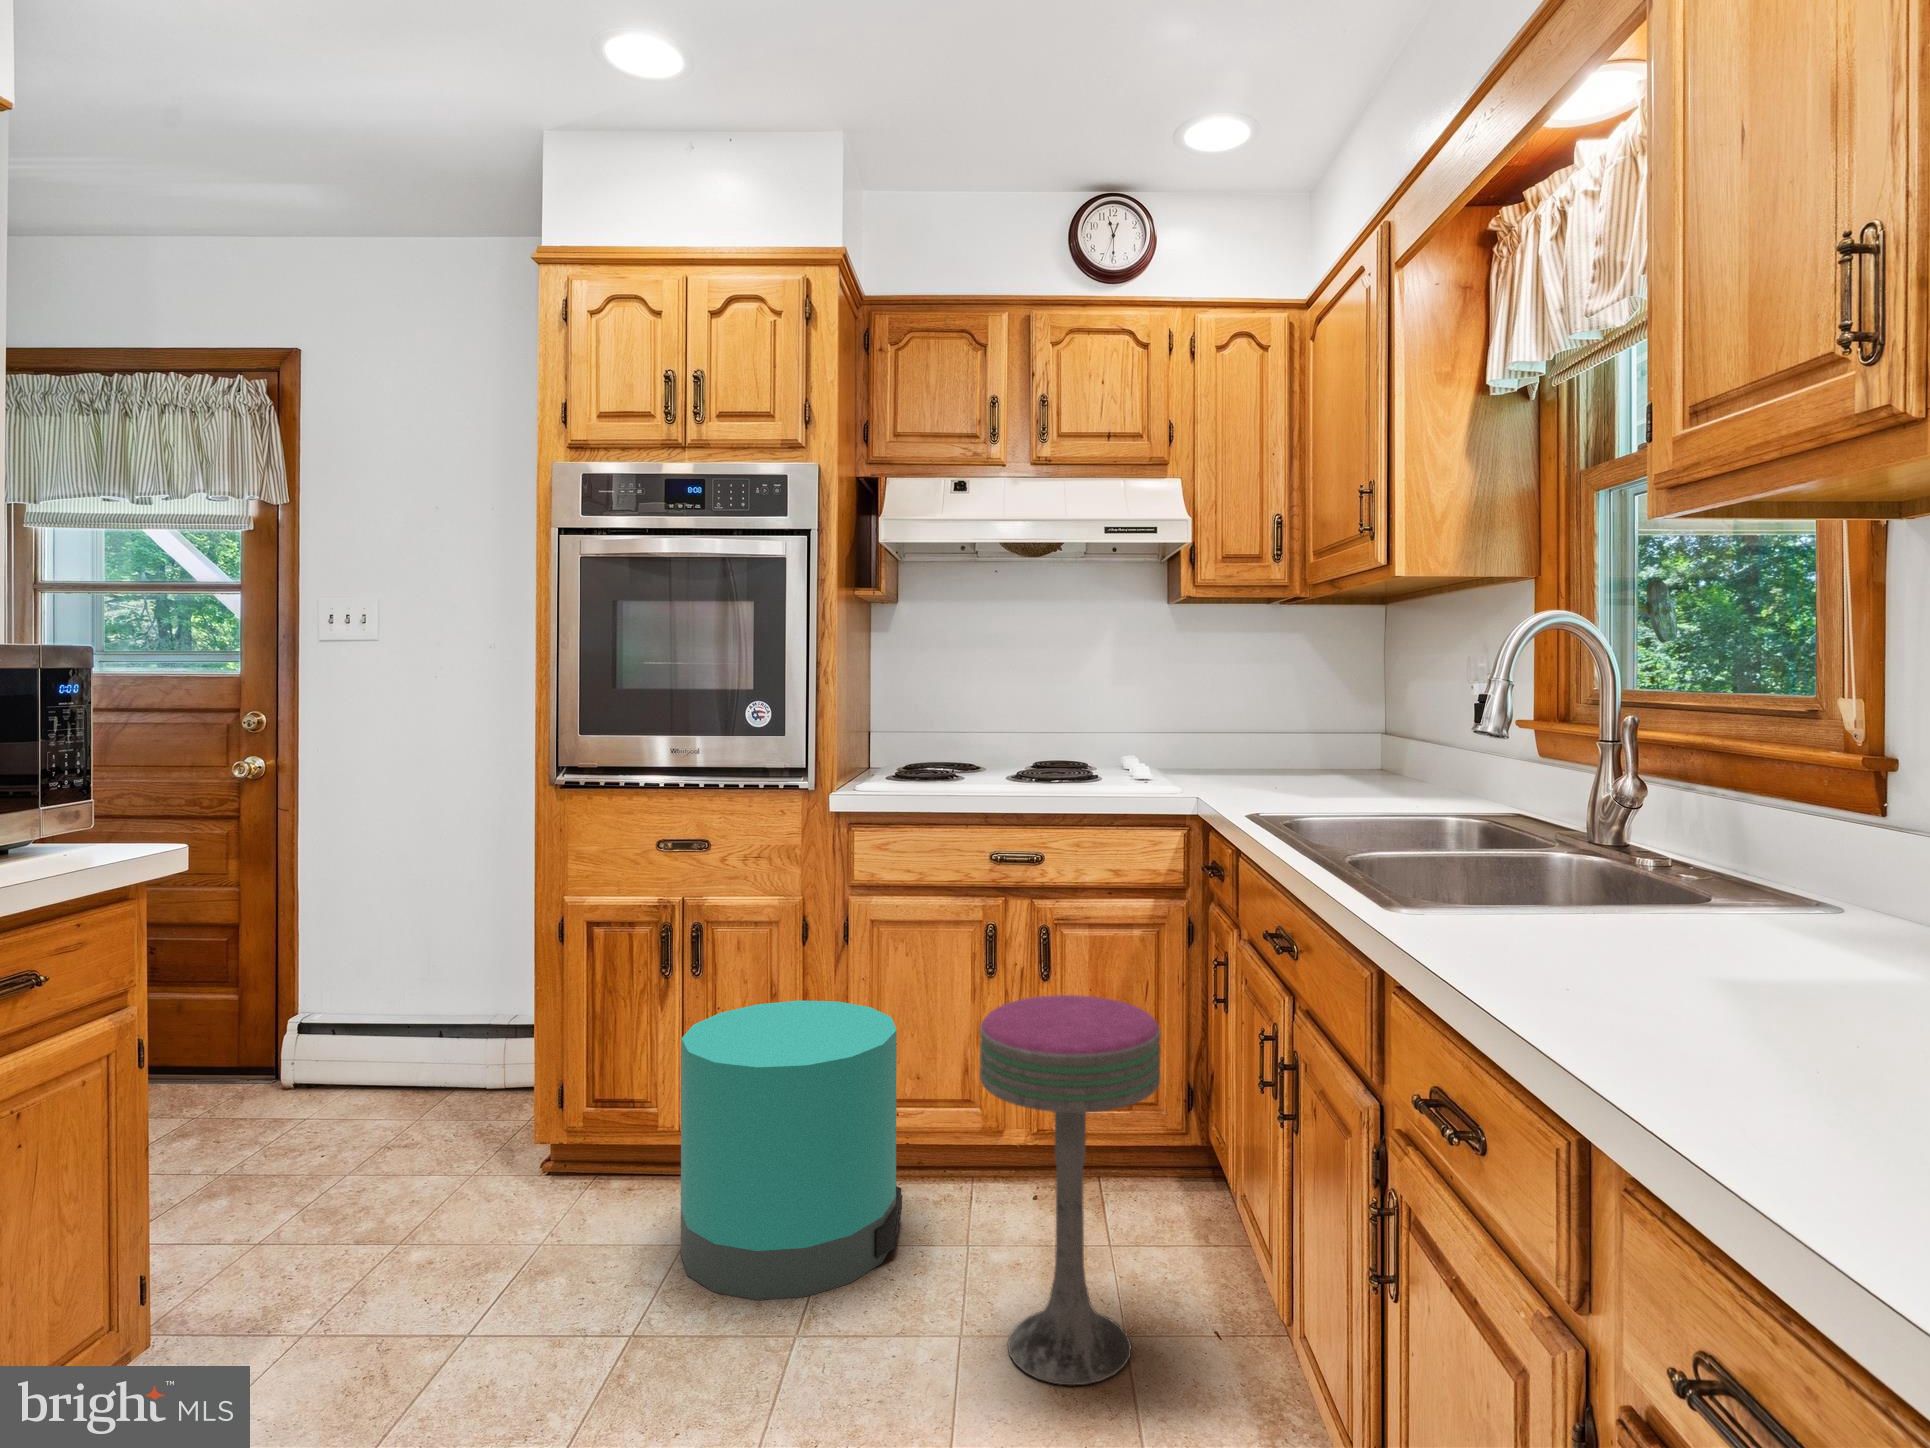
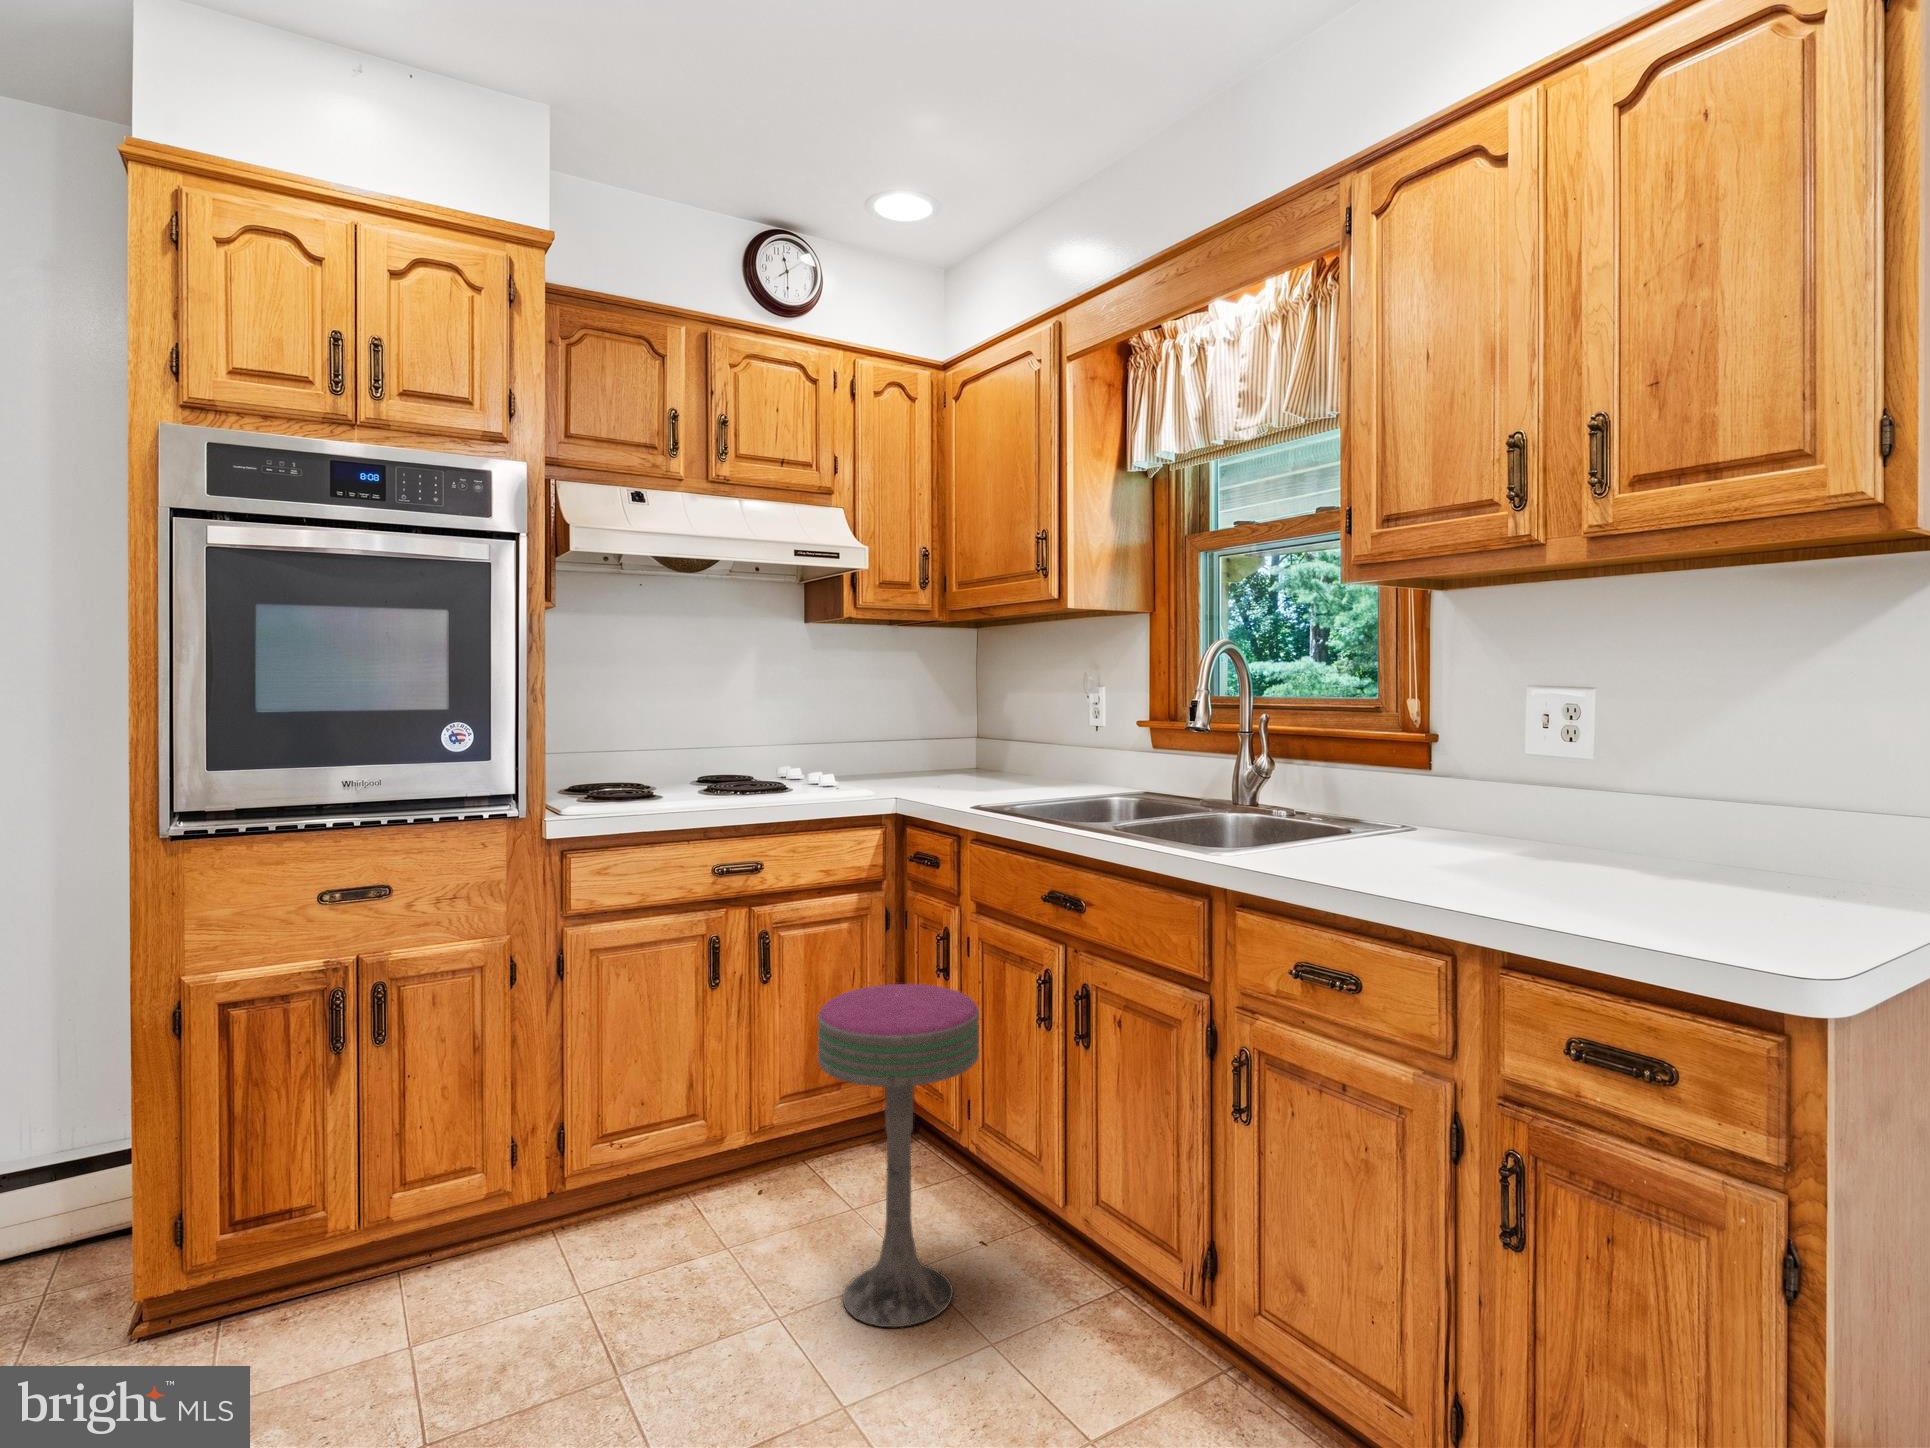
trash can: present [681,1000,903,1300] -> none [424,1040,679,1373]

